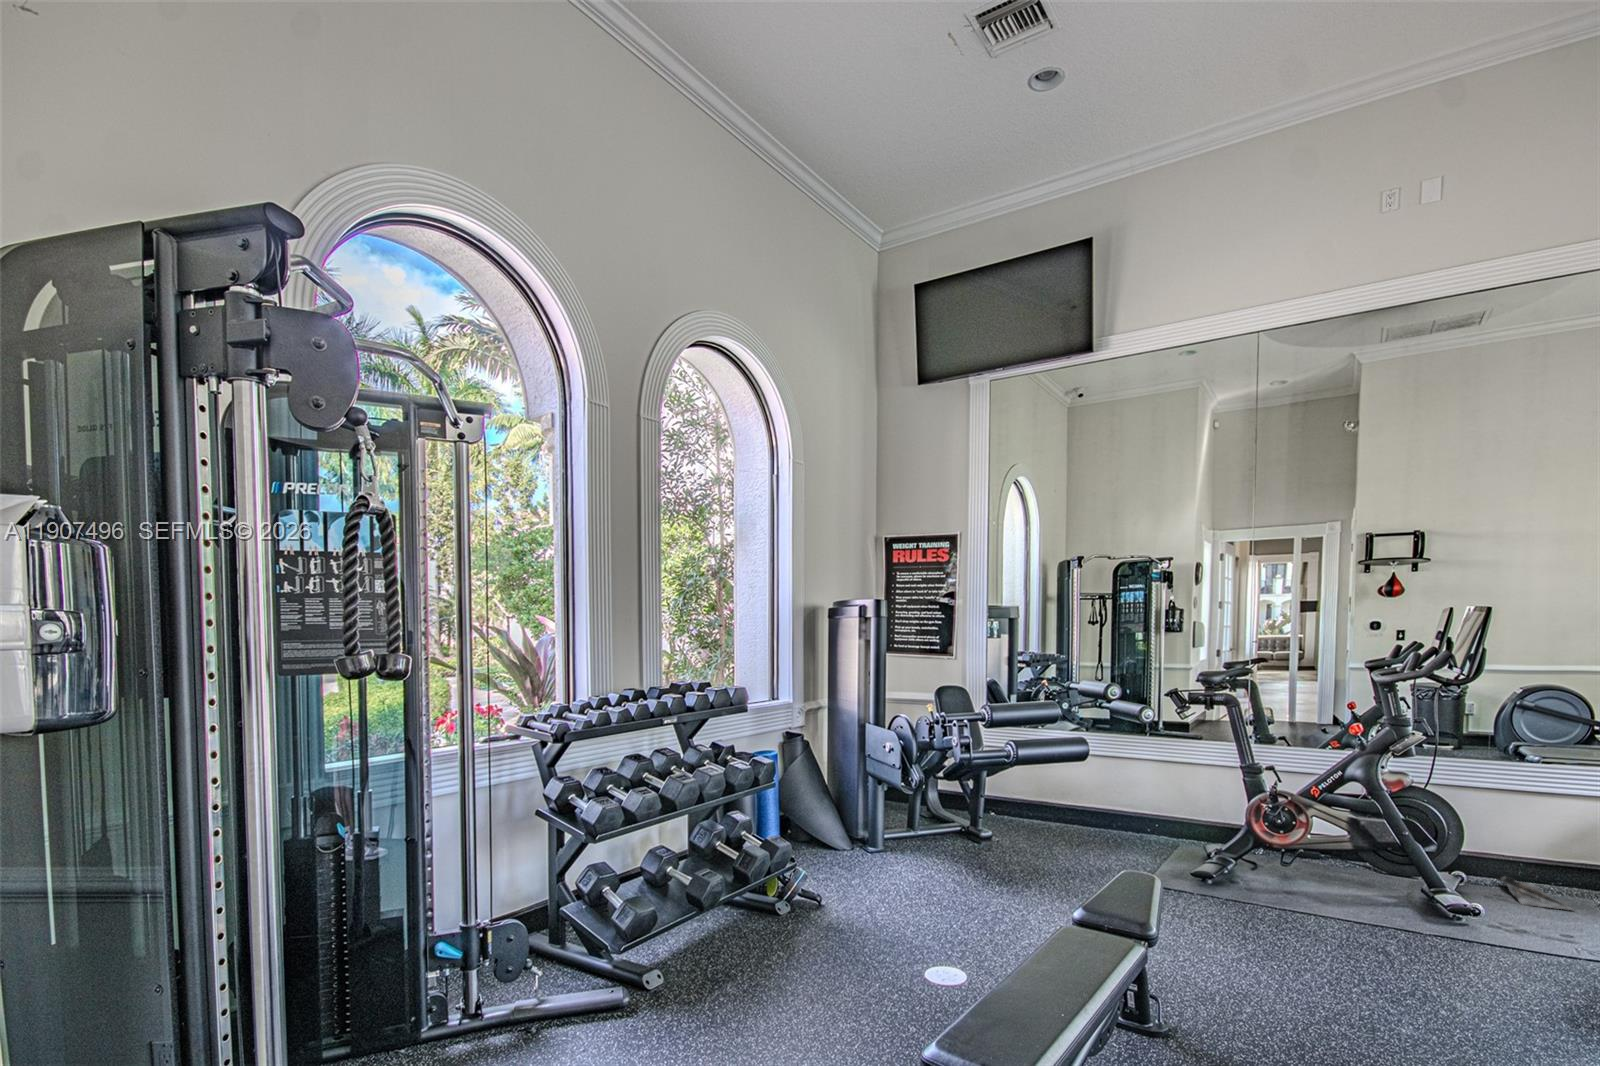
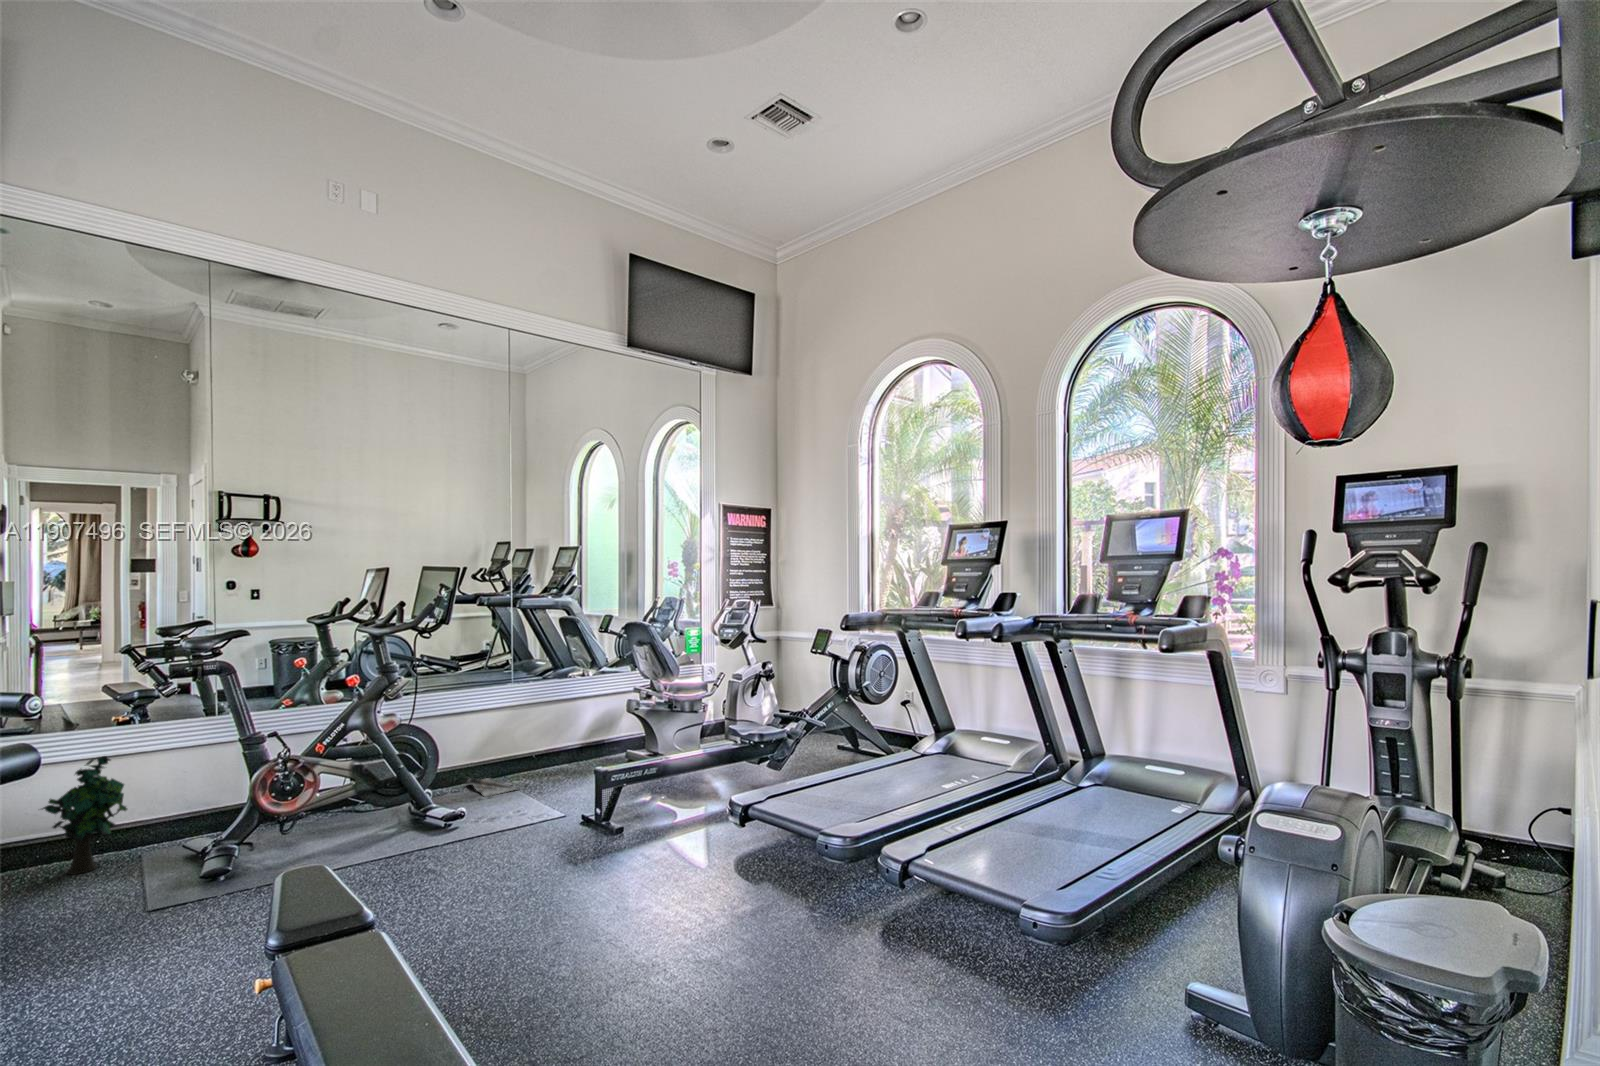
decorative plant: none [1100,754,1157,847] -> present [42,756,127,874]

